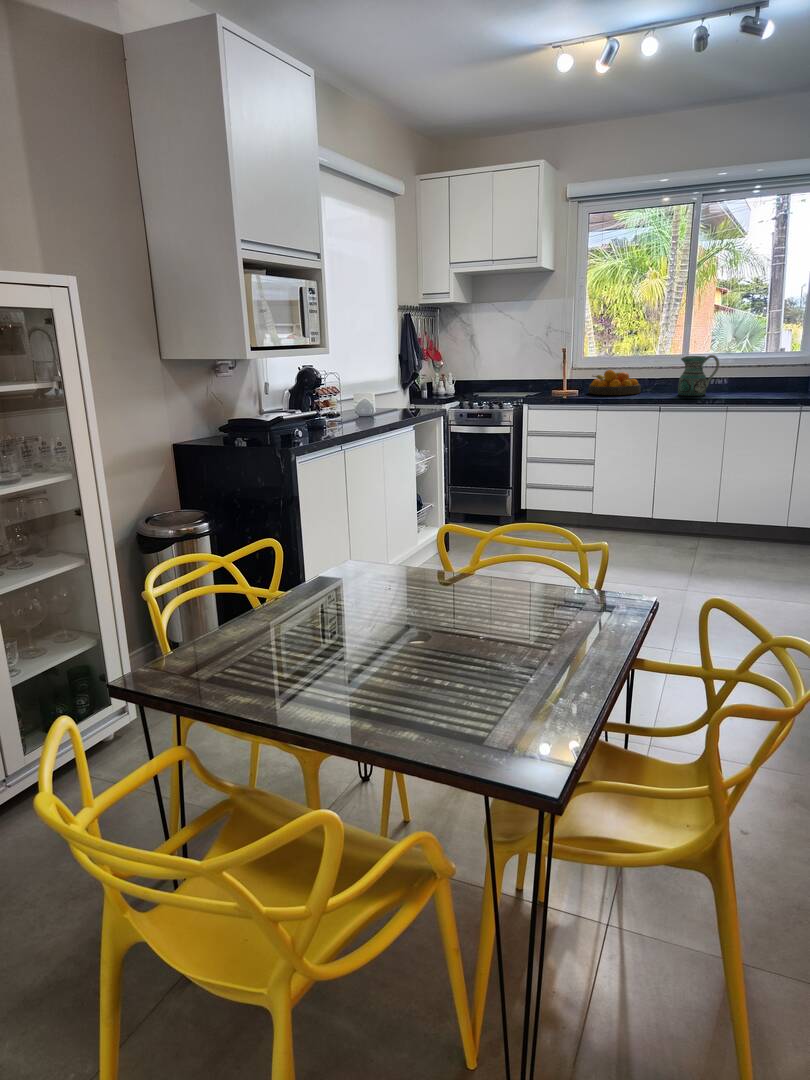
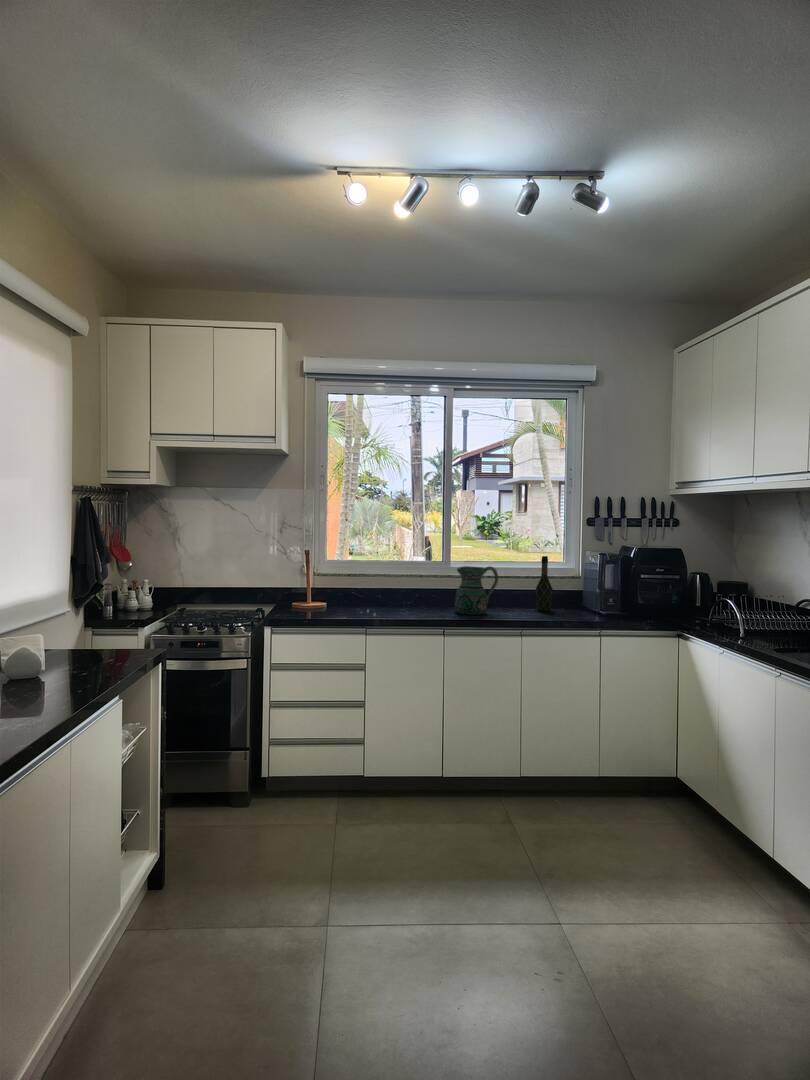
wine bottle: none [757,344,774,393] -> present [535,556,553,611]
fruit bowl: present [589,370,641,395] -> none [343,579,407,613]

